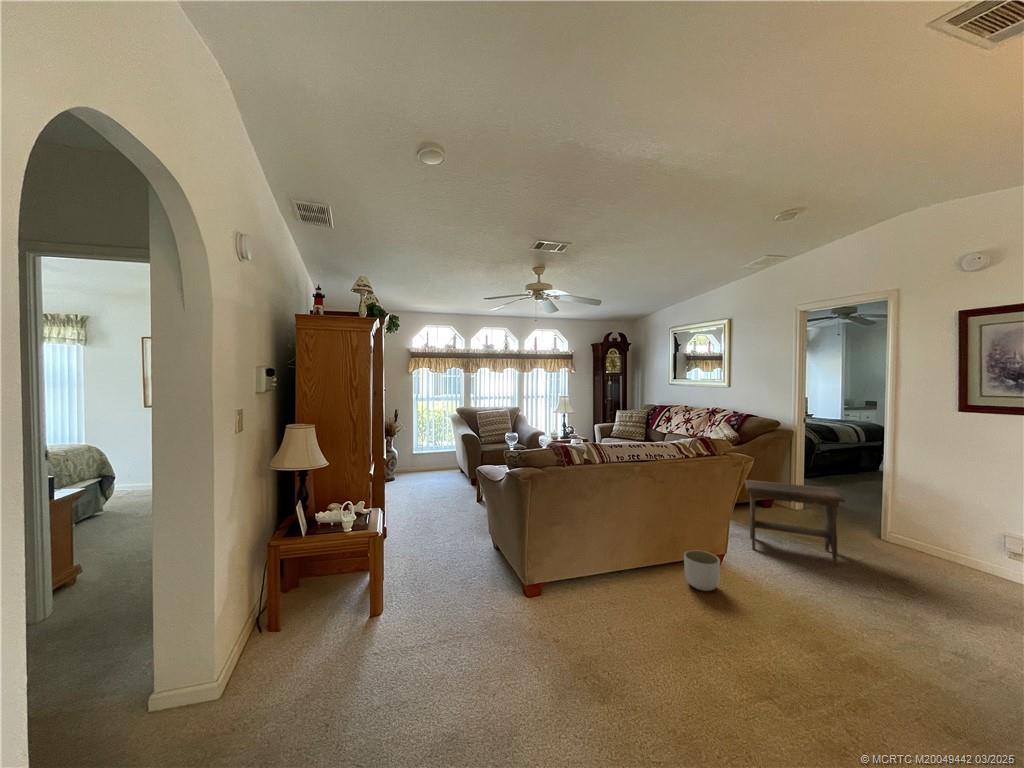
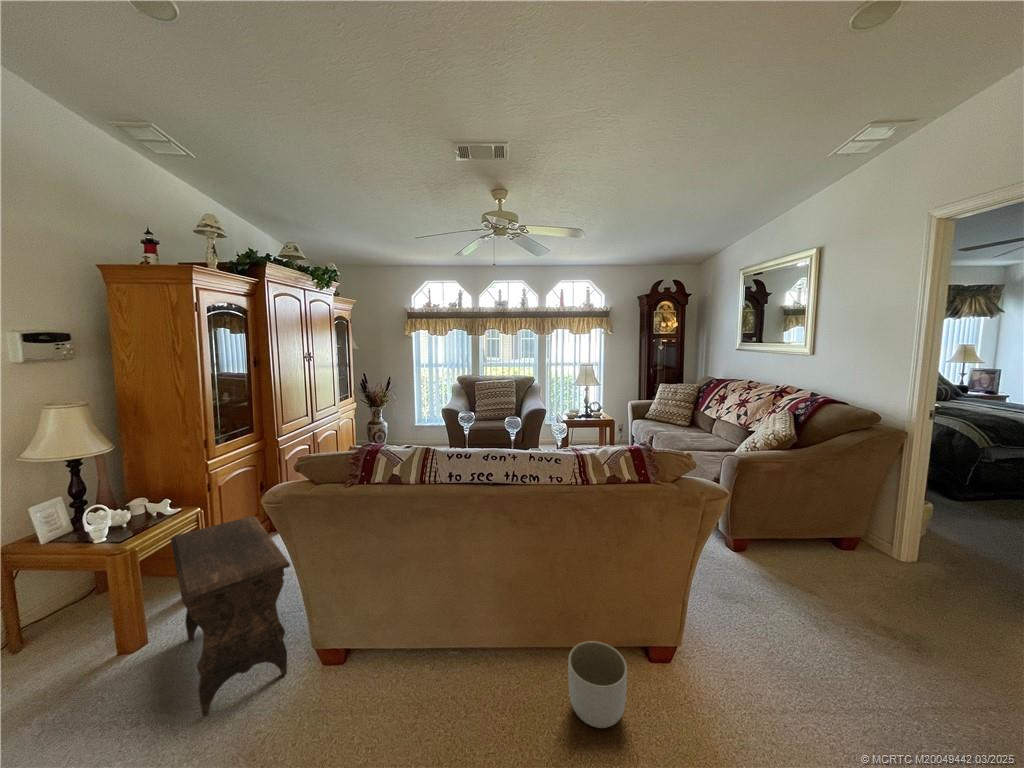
footstool: present [745,480,845,564] -> present [171,516,290,718]

